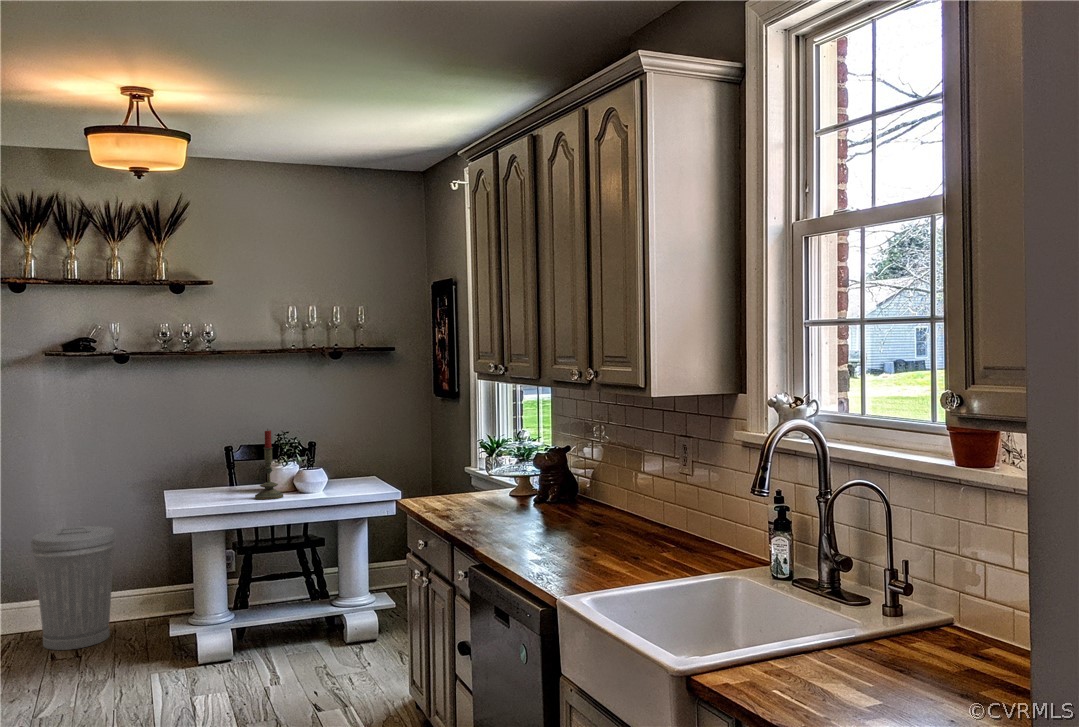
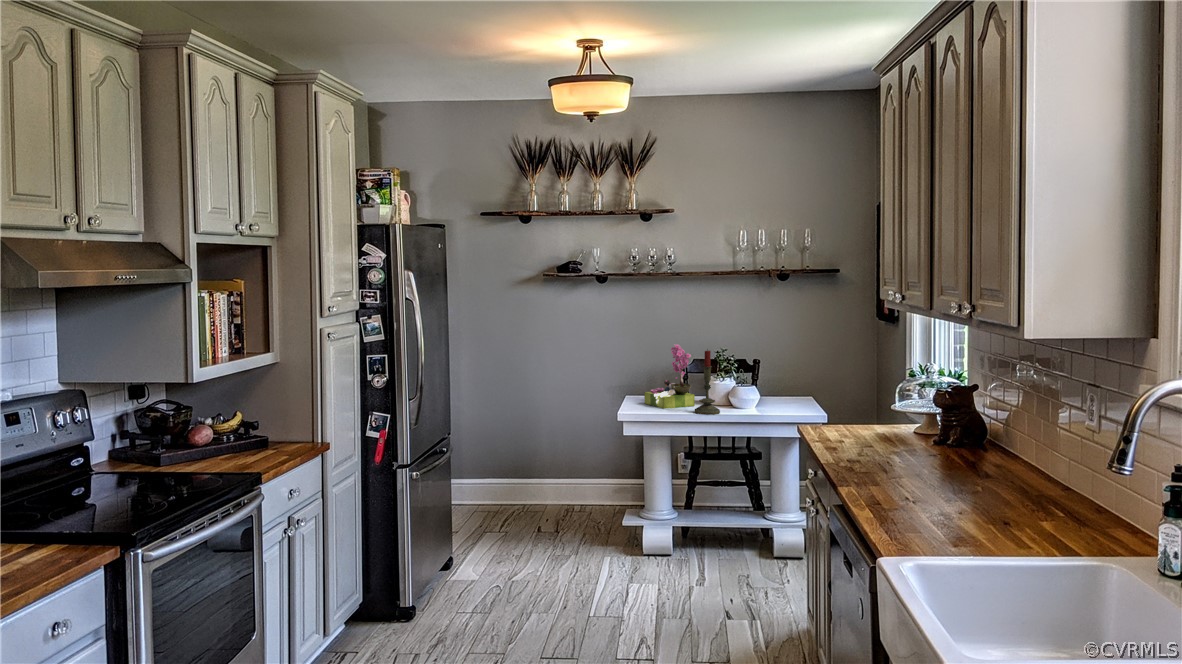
flower arrangement: none [190,426,250,499] -> present [644,344,695,409]
trash can: present [31,526,116,650] -> none [528,418,590,519]

